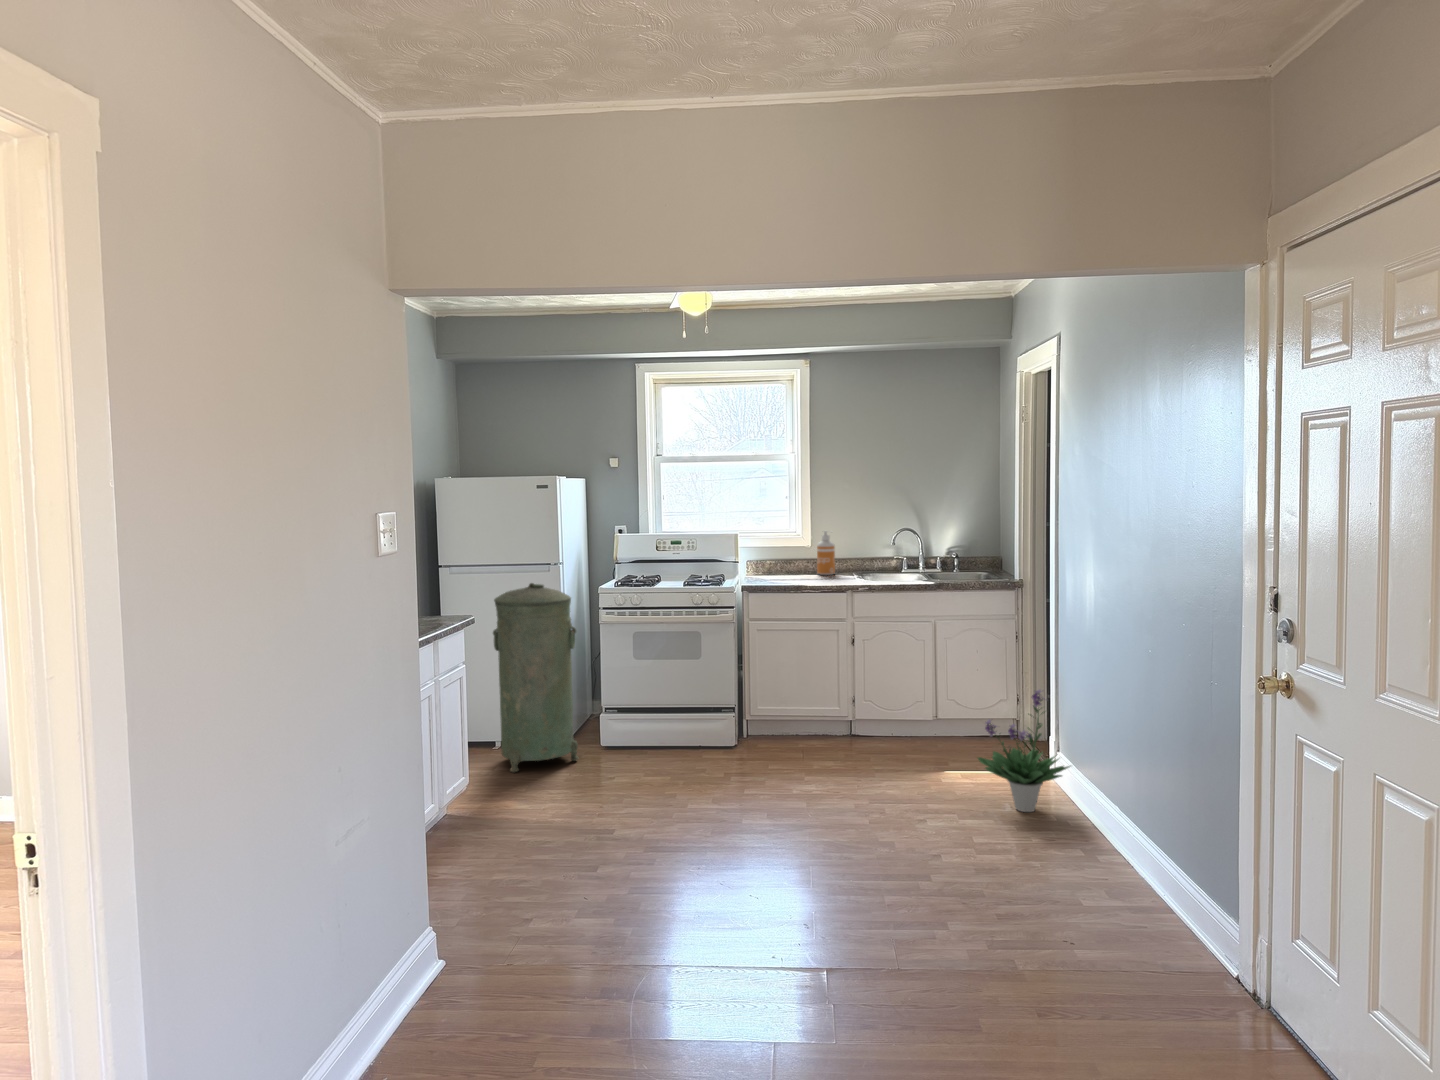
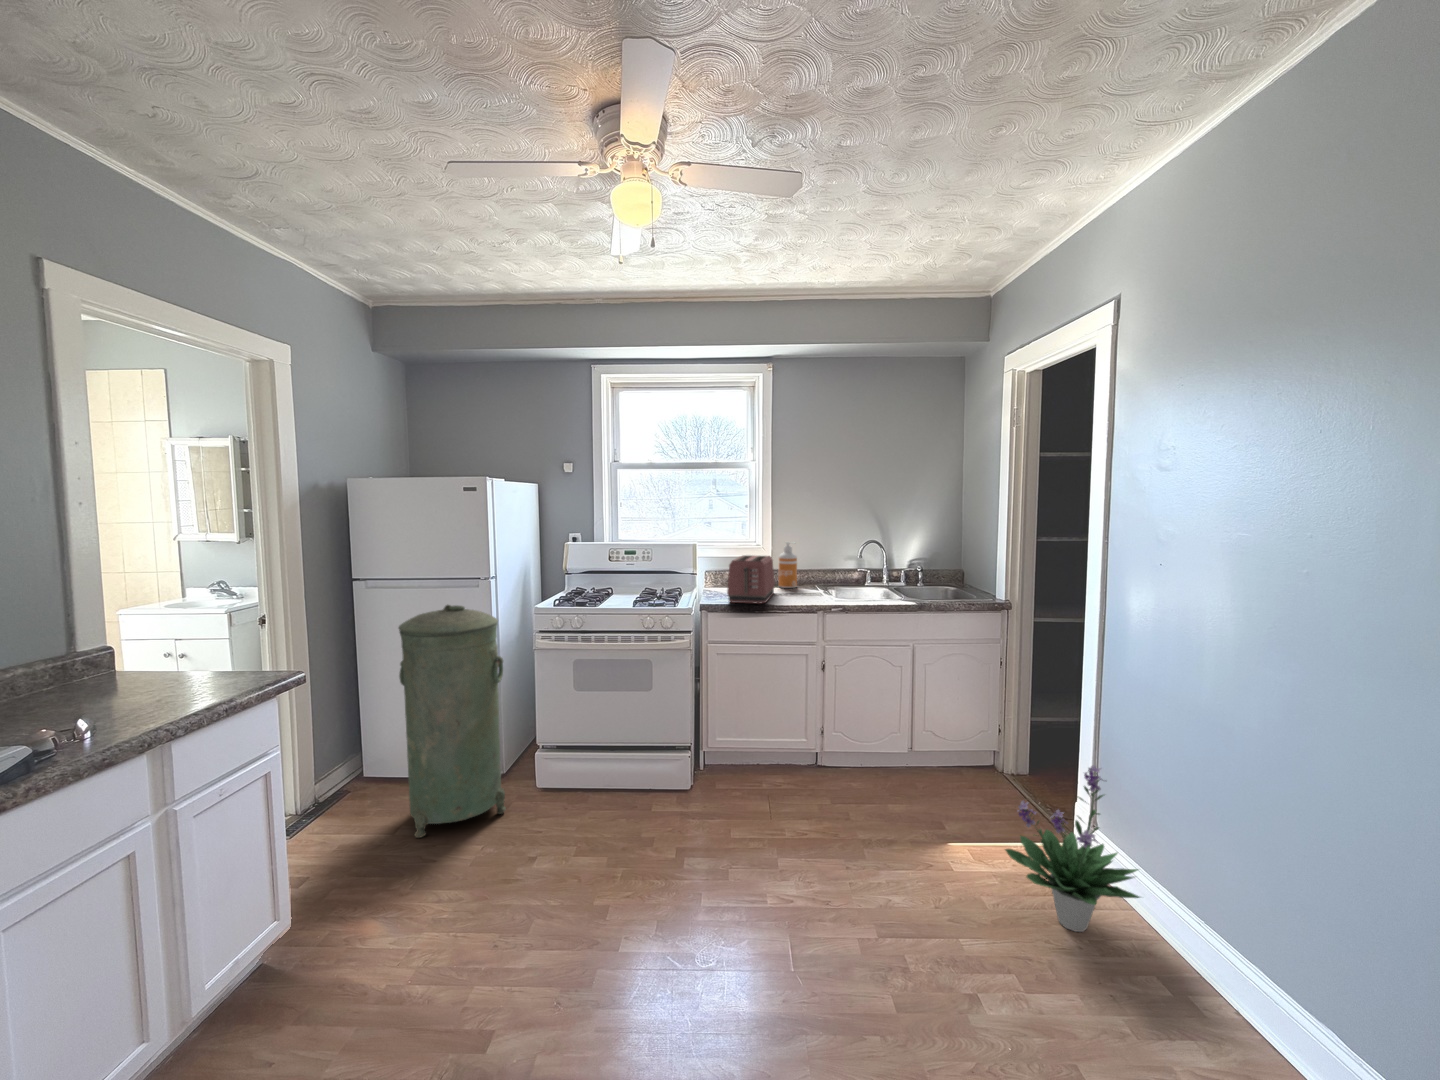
toaster: none [767,543,812,585] -> present [727,555,775,604]

